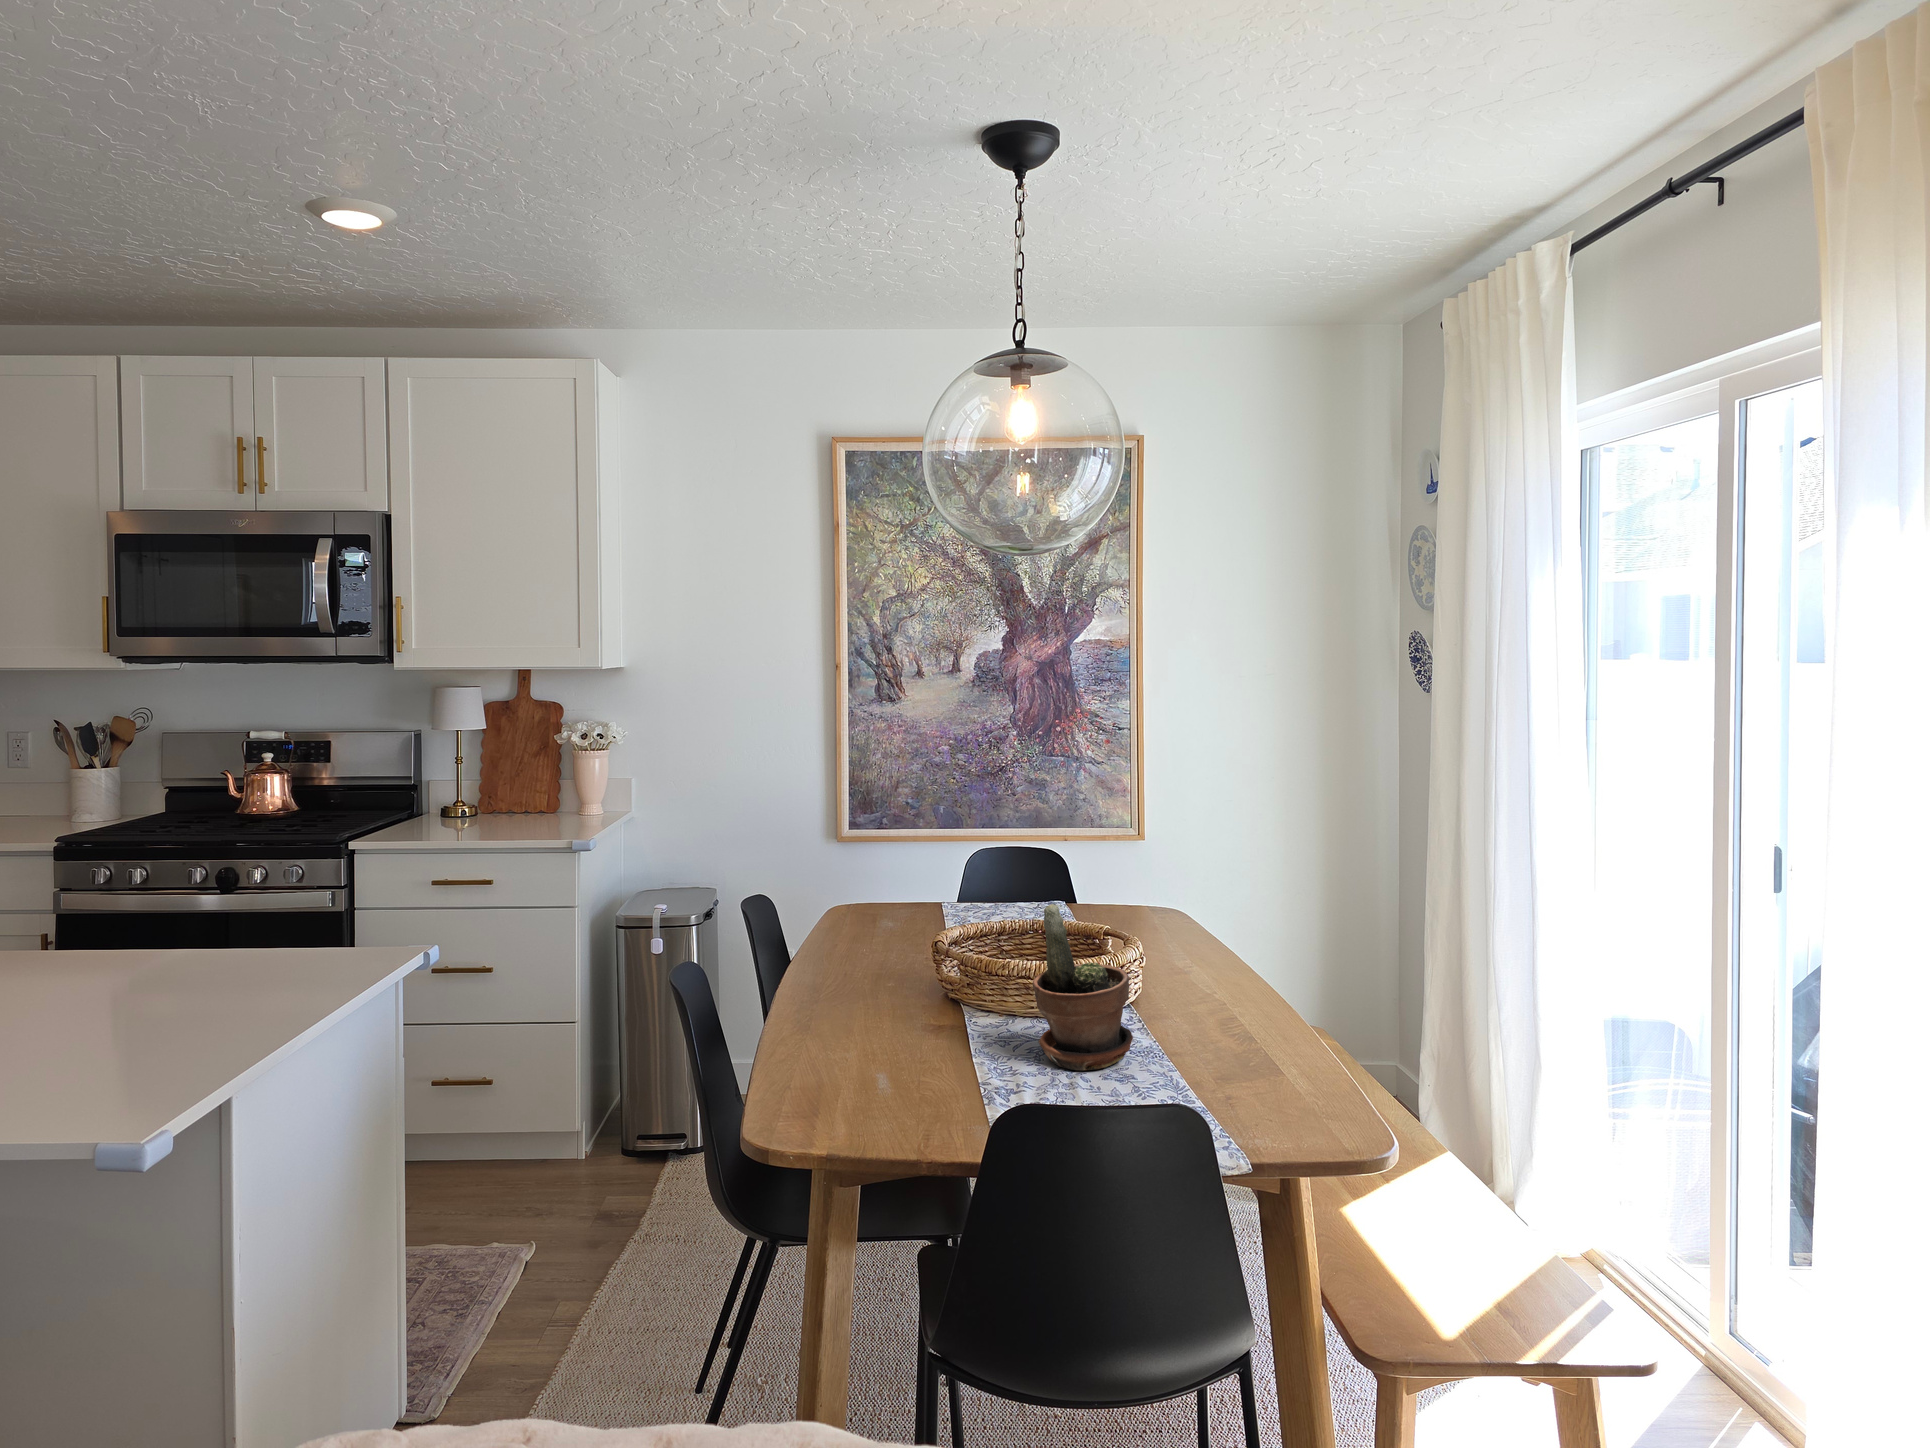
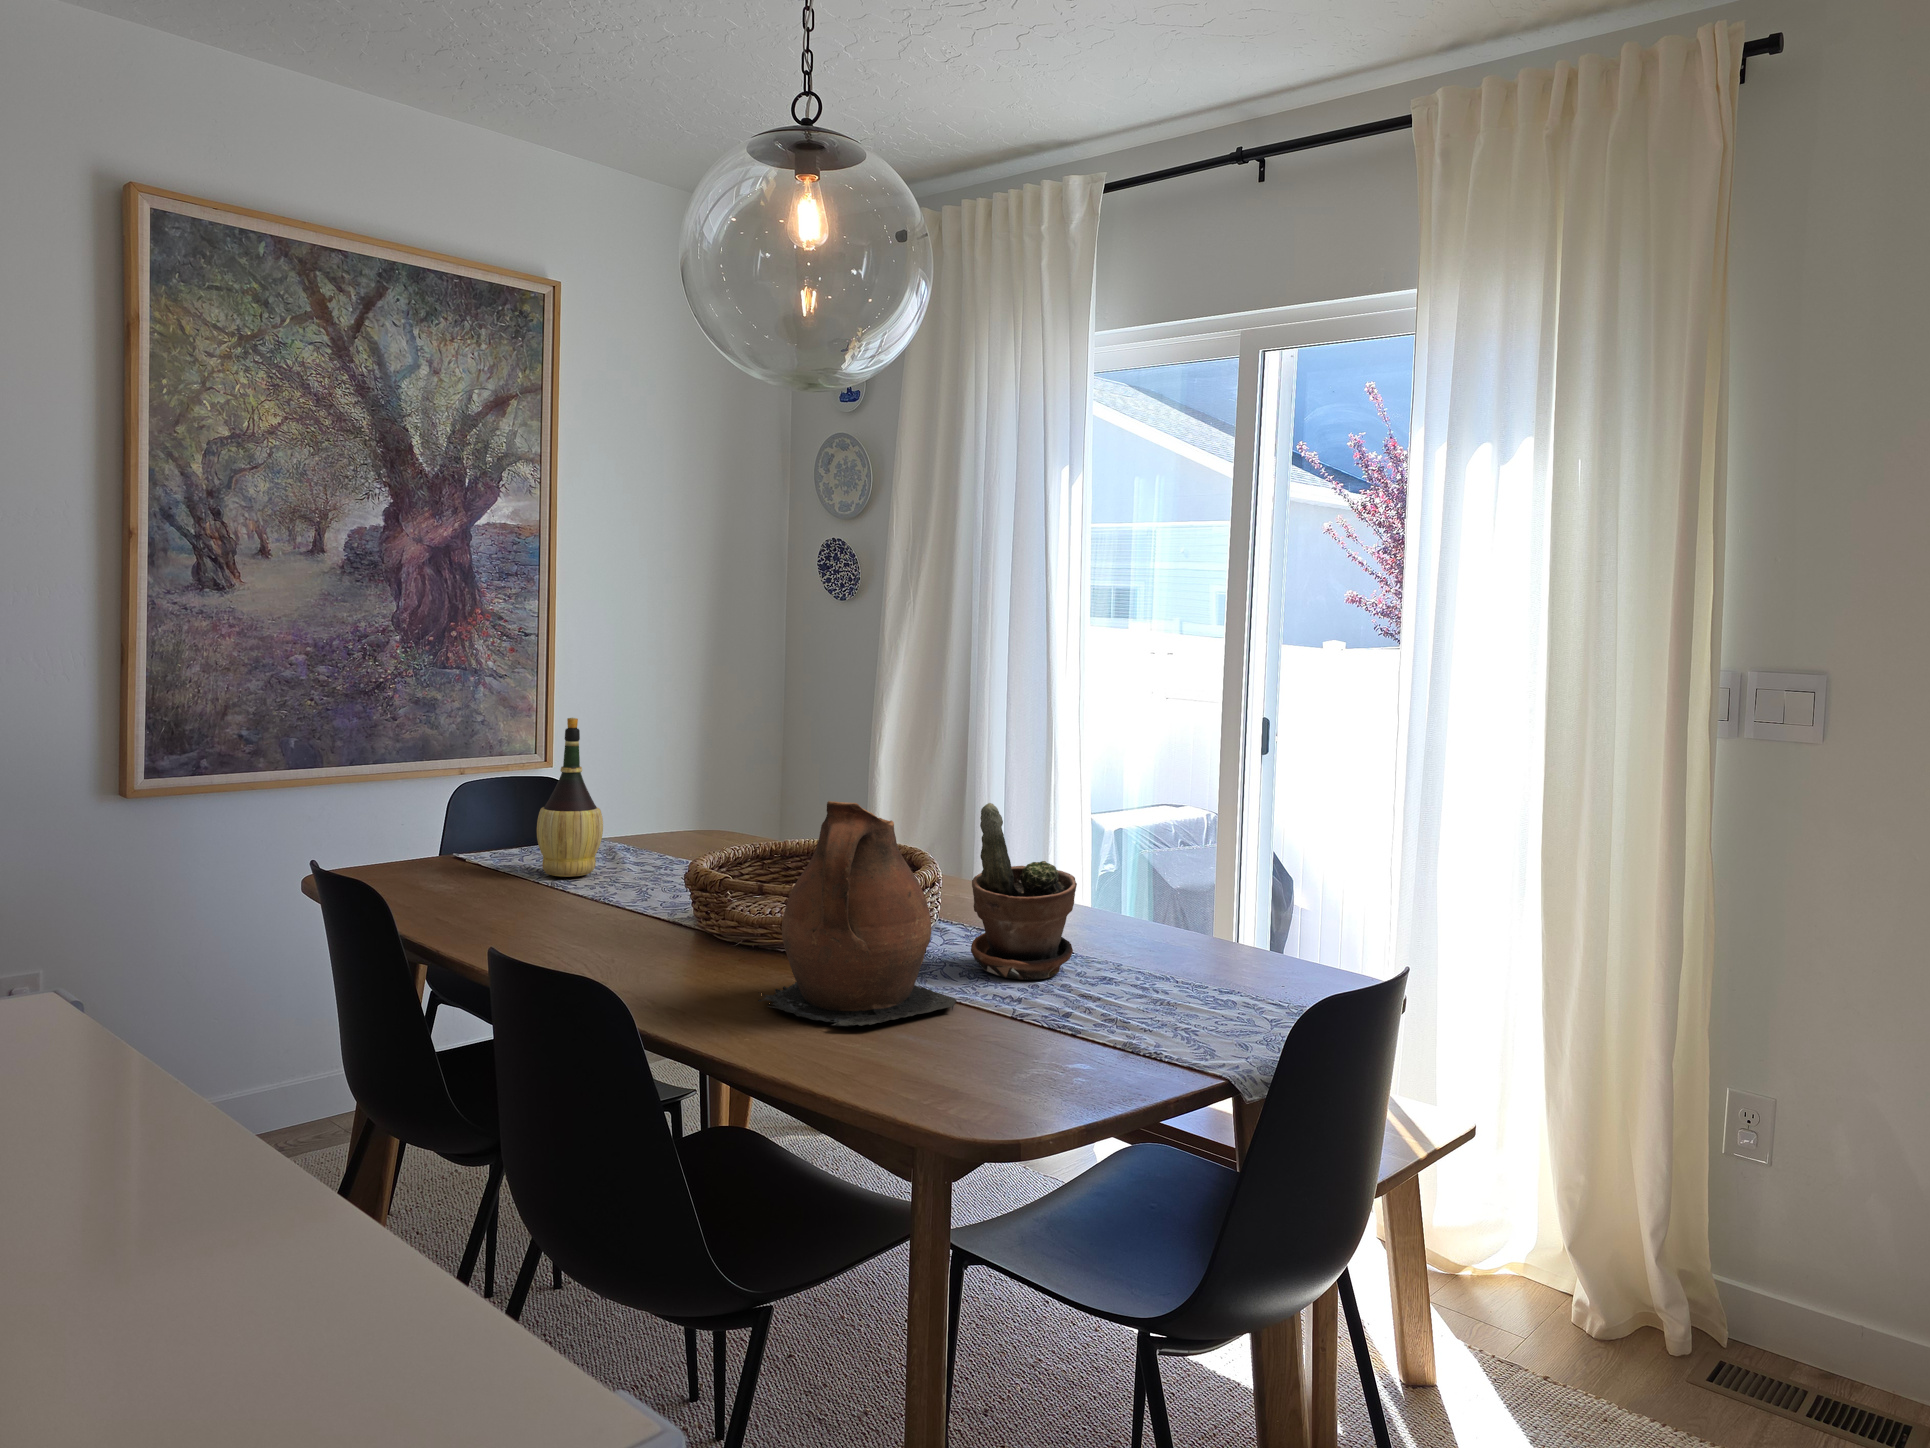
wine bottle: none [946,804,995,928] -> present [537,718,603,877]
ceramic pitcher: none [825,889,962,1077] -> present [758,801,956,1026]

